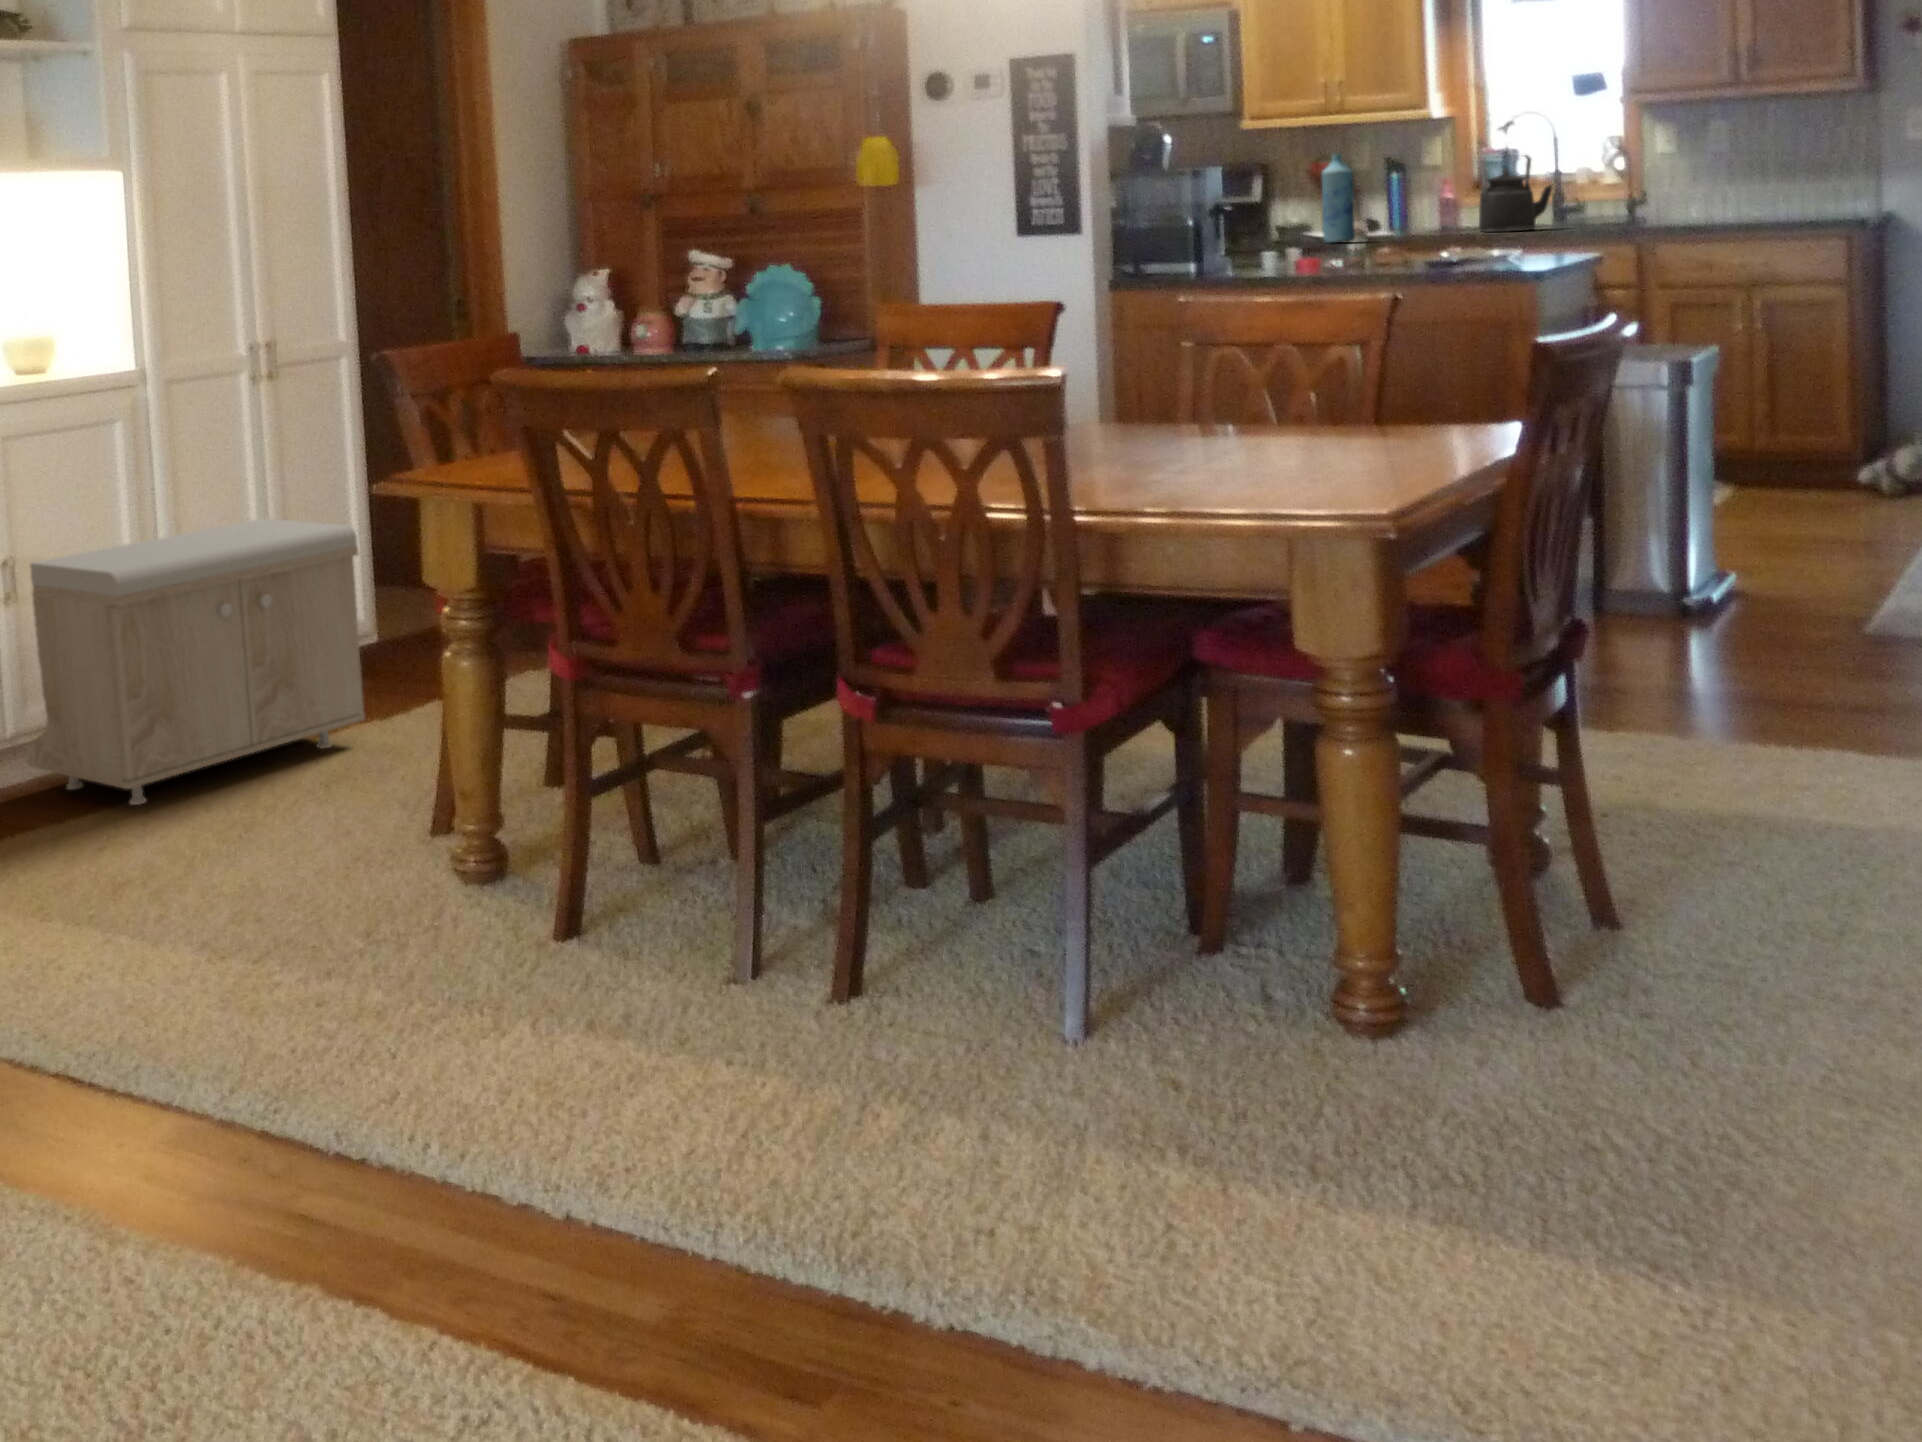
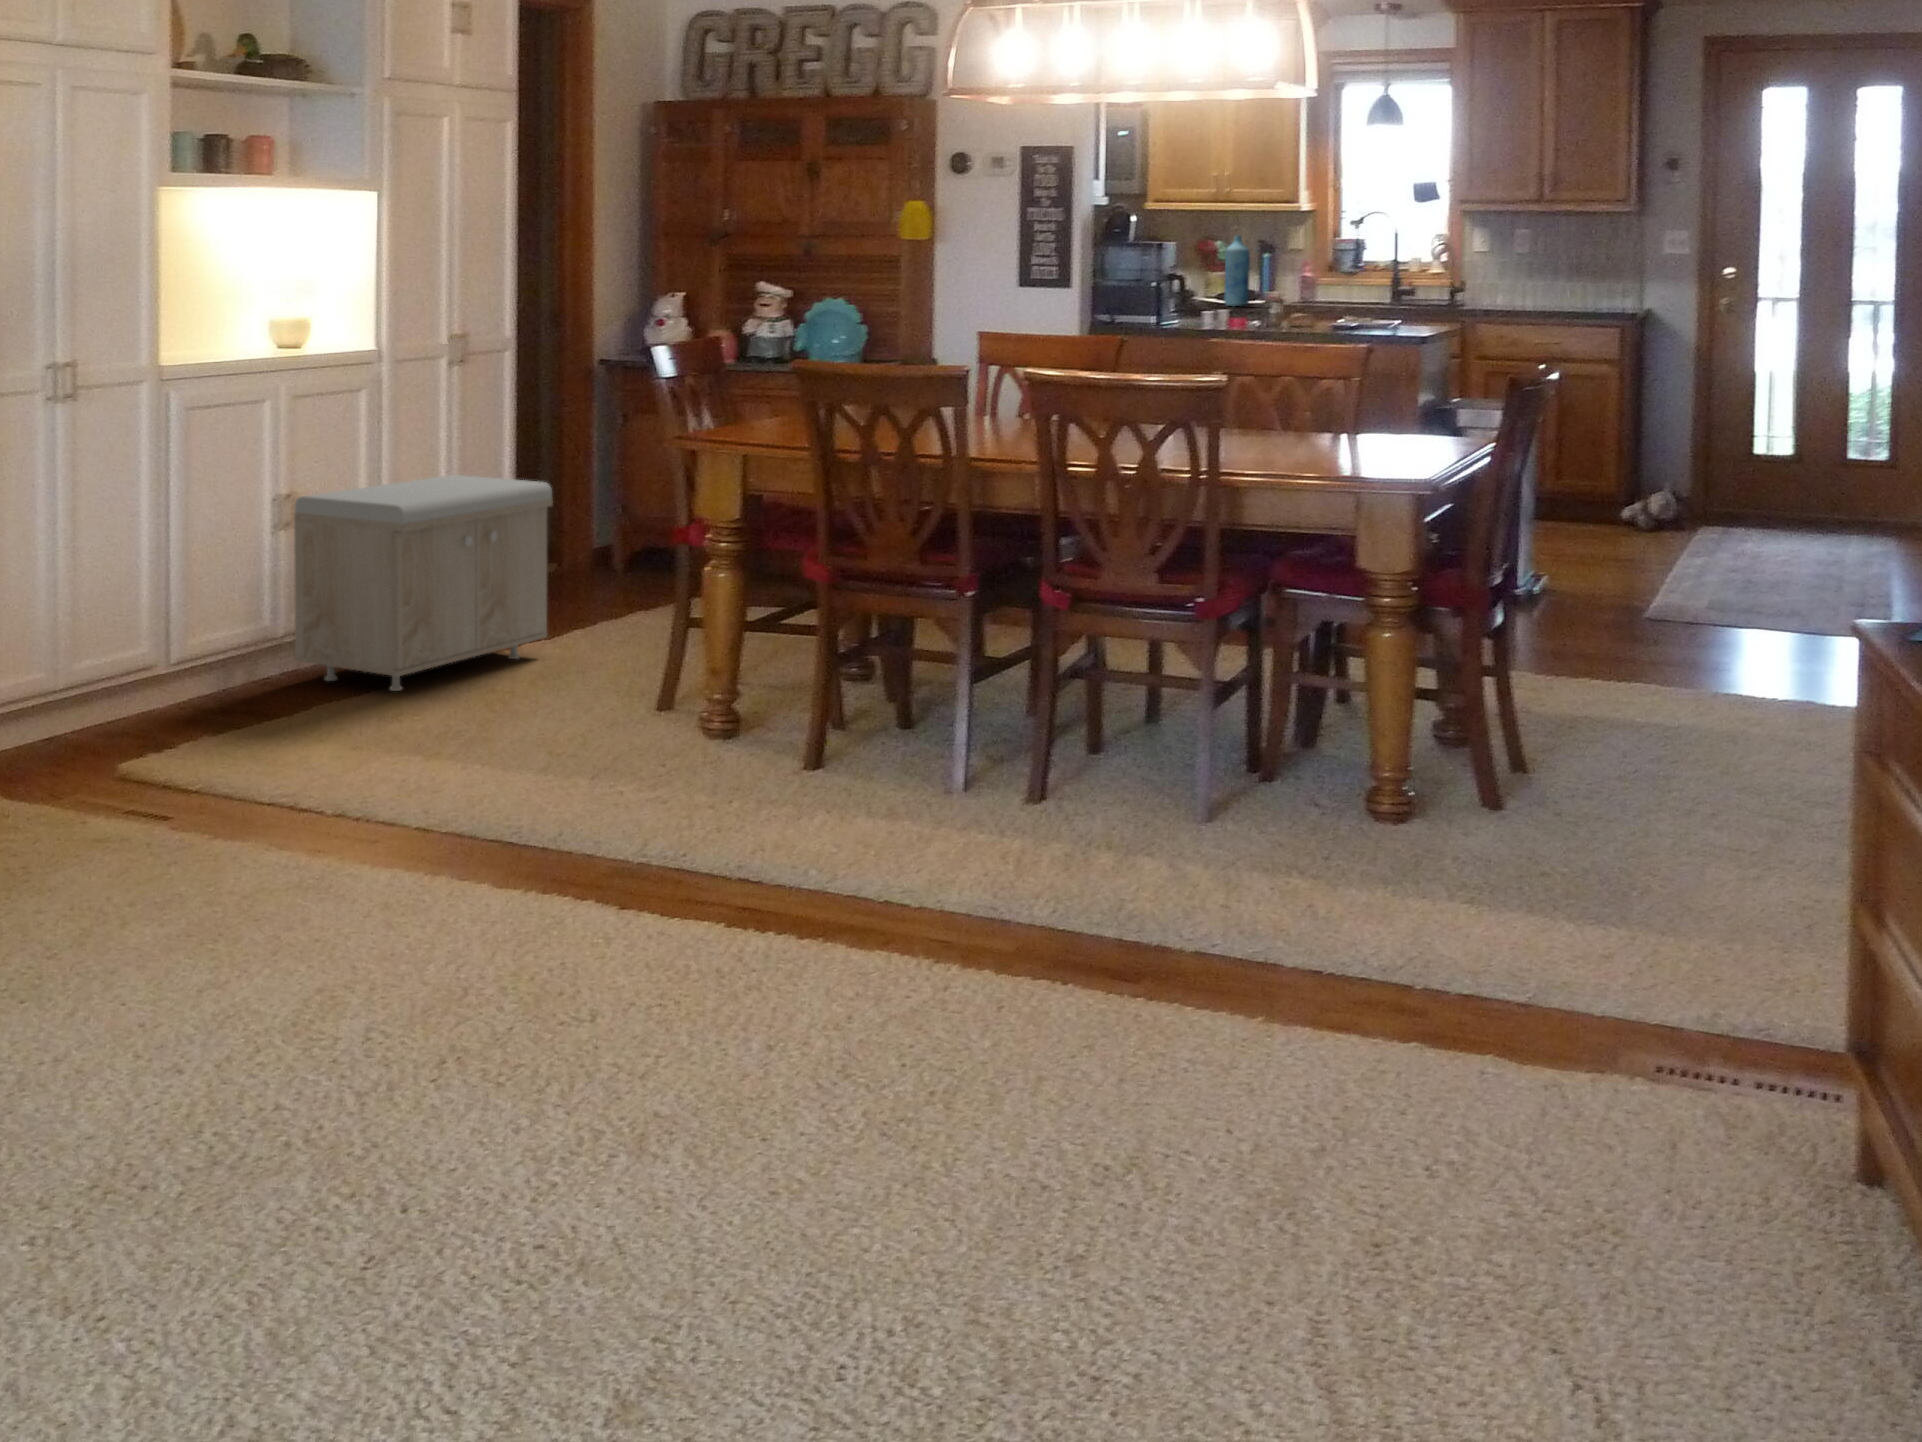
kettle: present [1479,155,1552,232] -> none [1337,245,1397,306]

